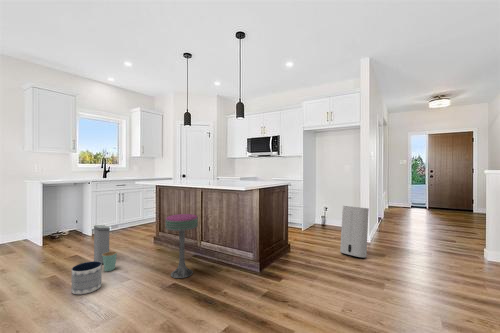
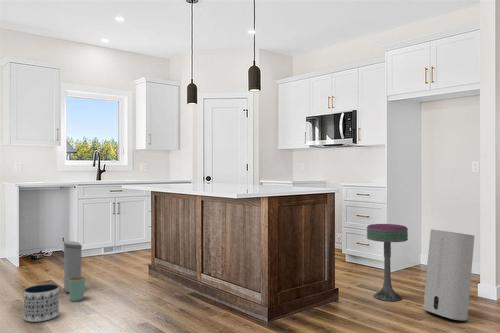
bar stool: present [165,214,198,278] -> present [367,224,408,301]

